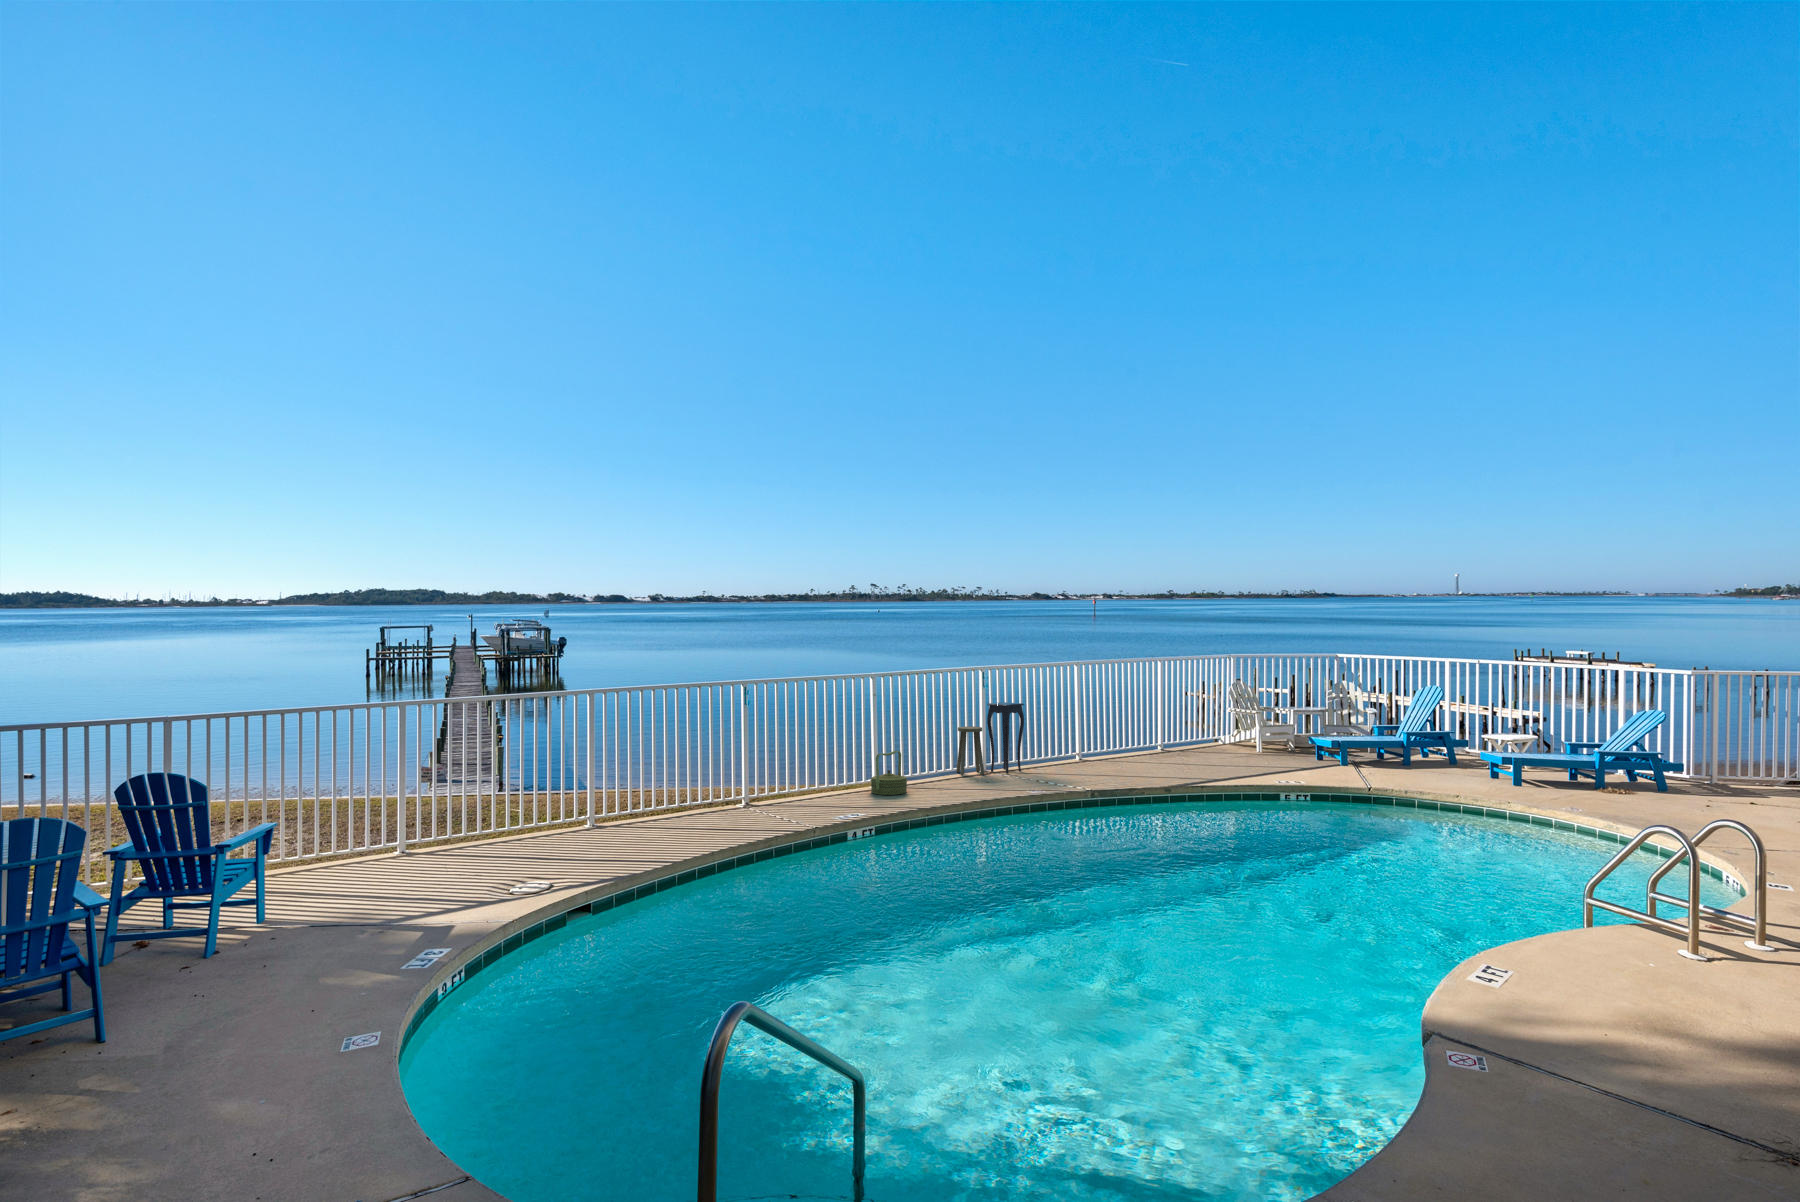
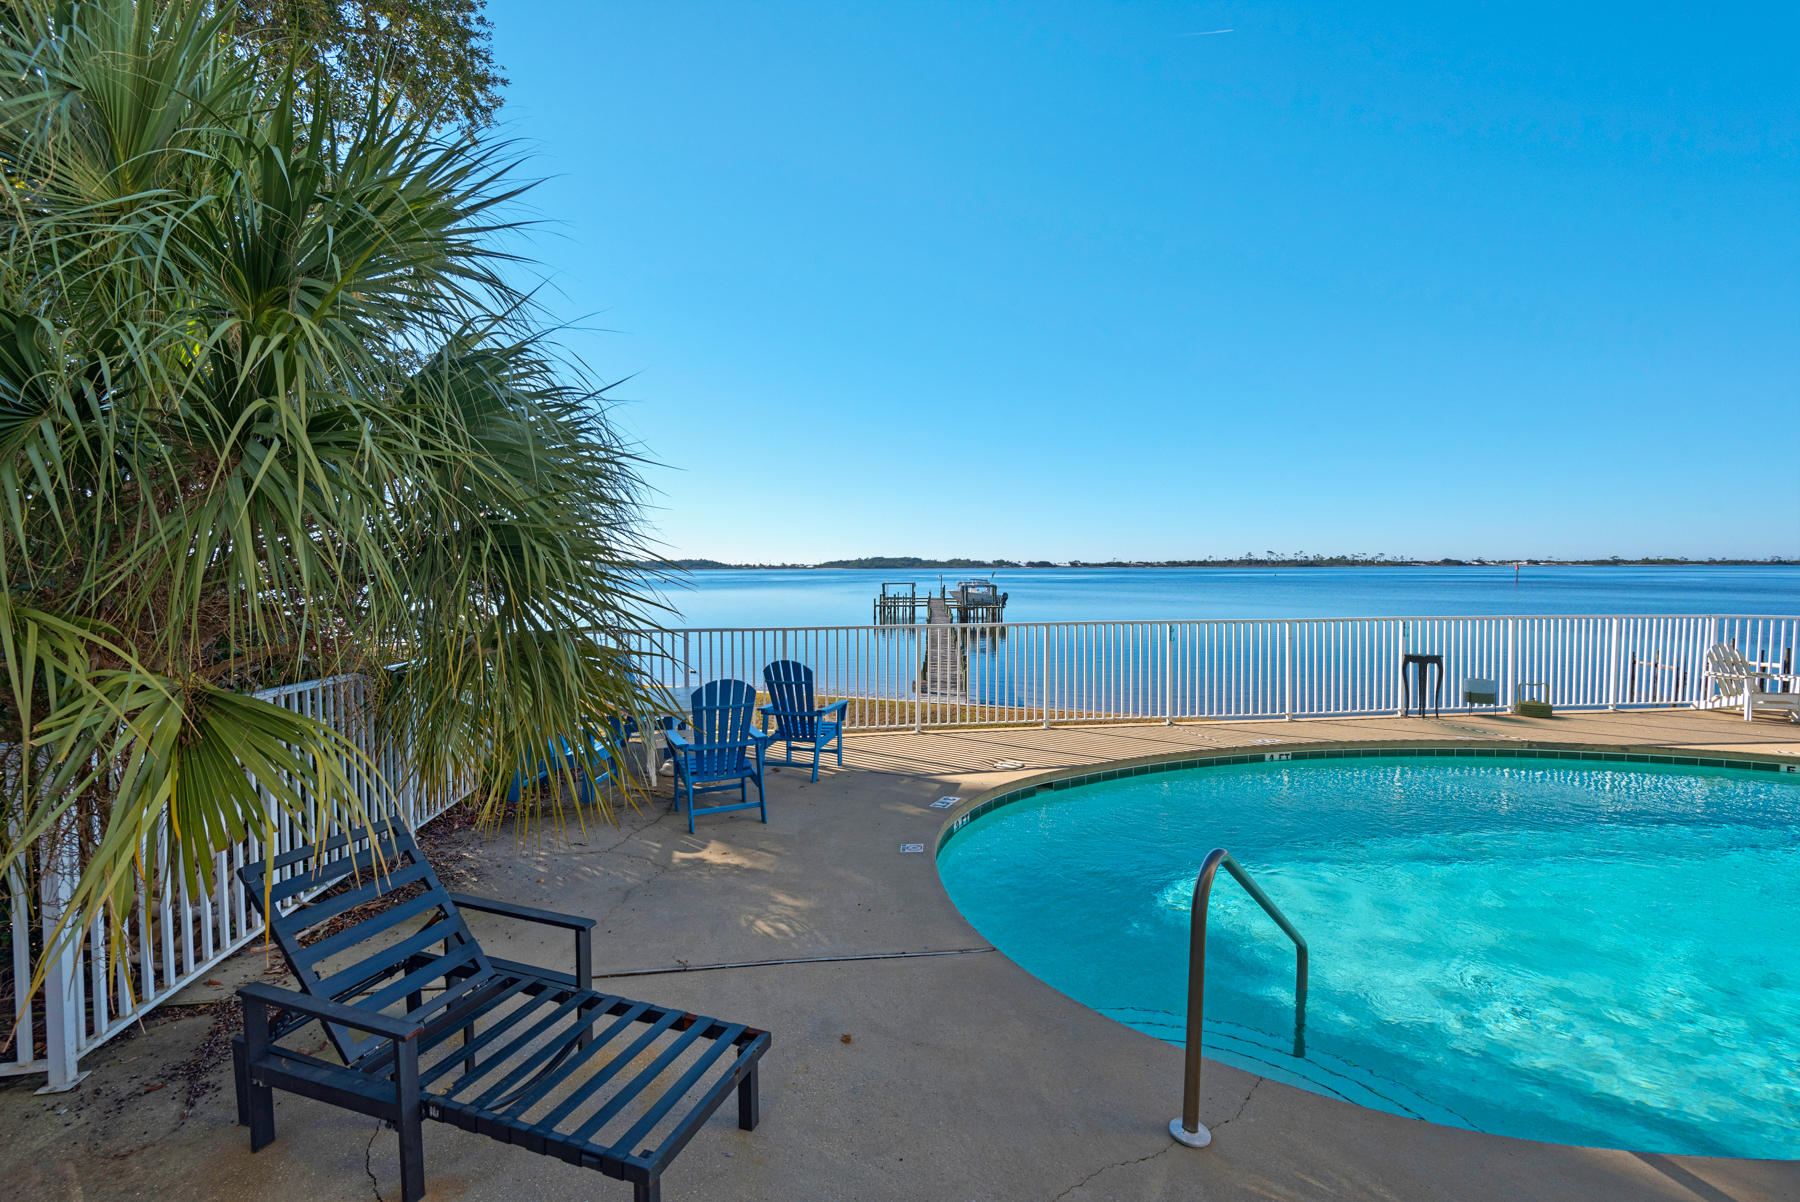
planter: none [1043,725,1071,765] -> present [1463,678,1496,716]
stool: present [956,726,984,775] -> none [1368,674,1399,718]
woven basket: present [870,751,907,795] -> present [1514,683,1553,717]

